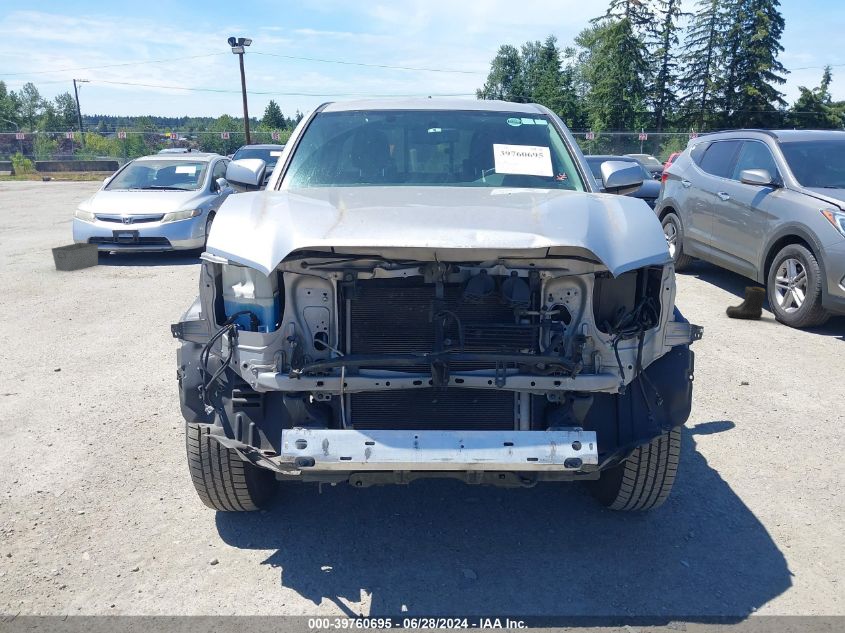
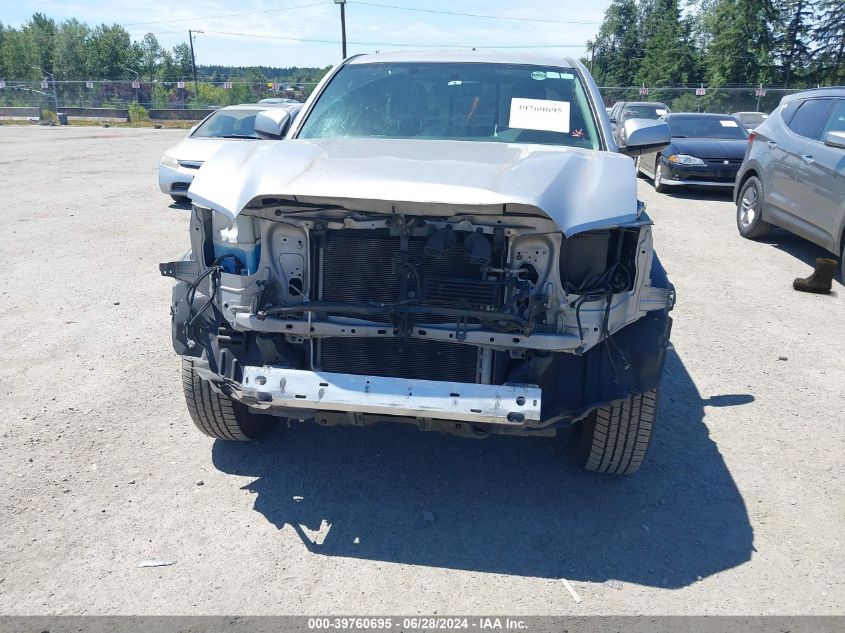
storage bin: present [52,243,98,271] -> none [139,185,182,211]

